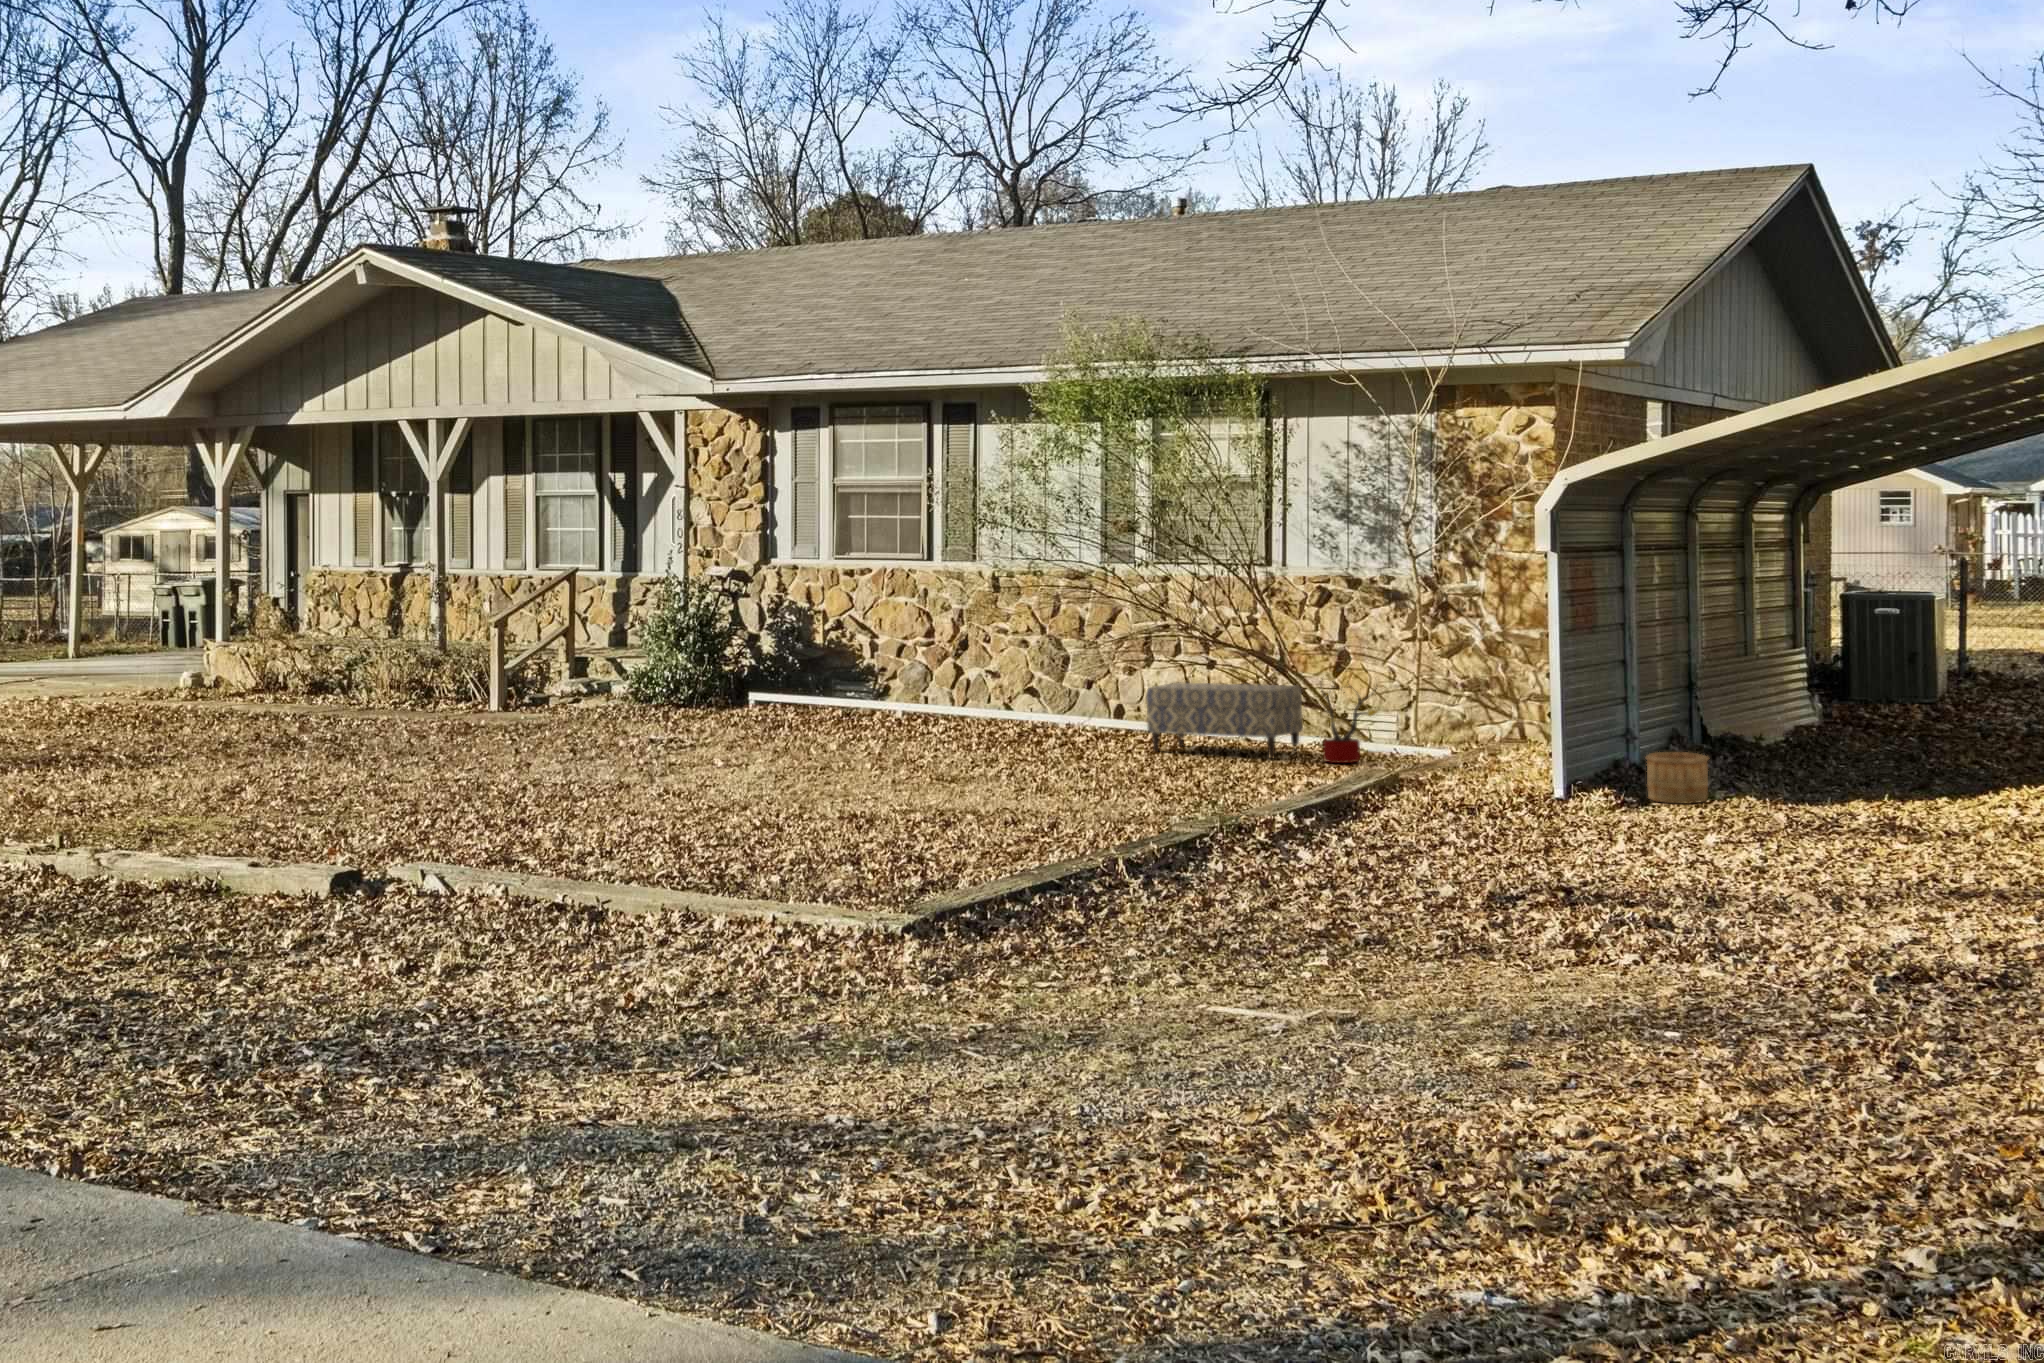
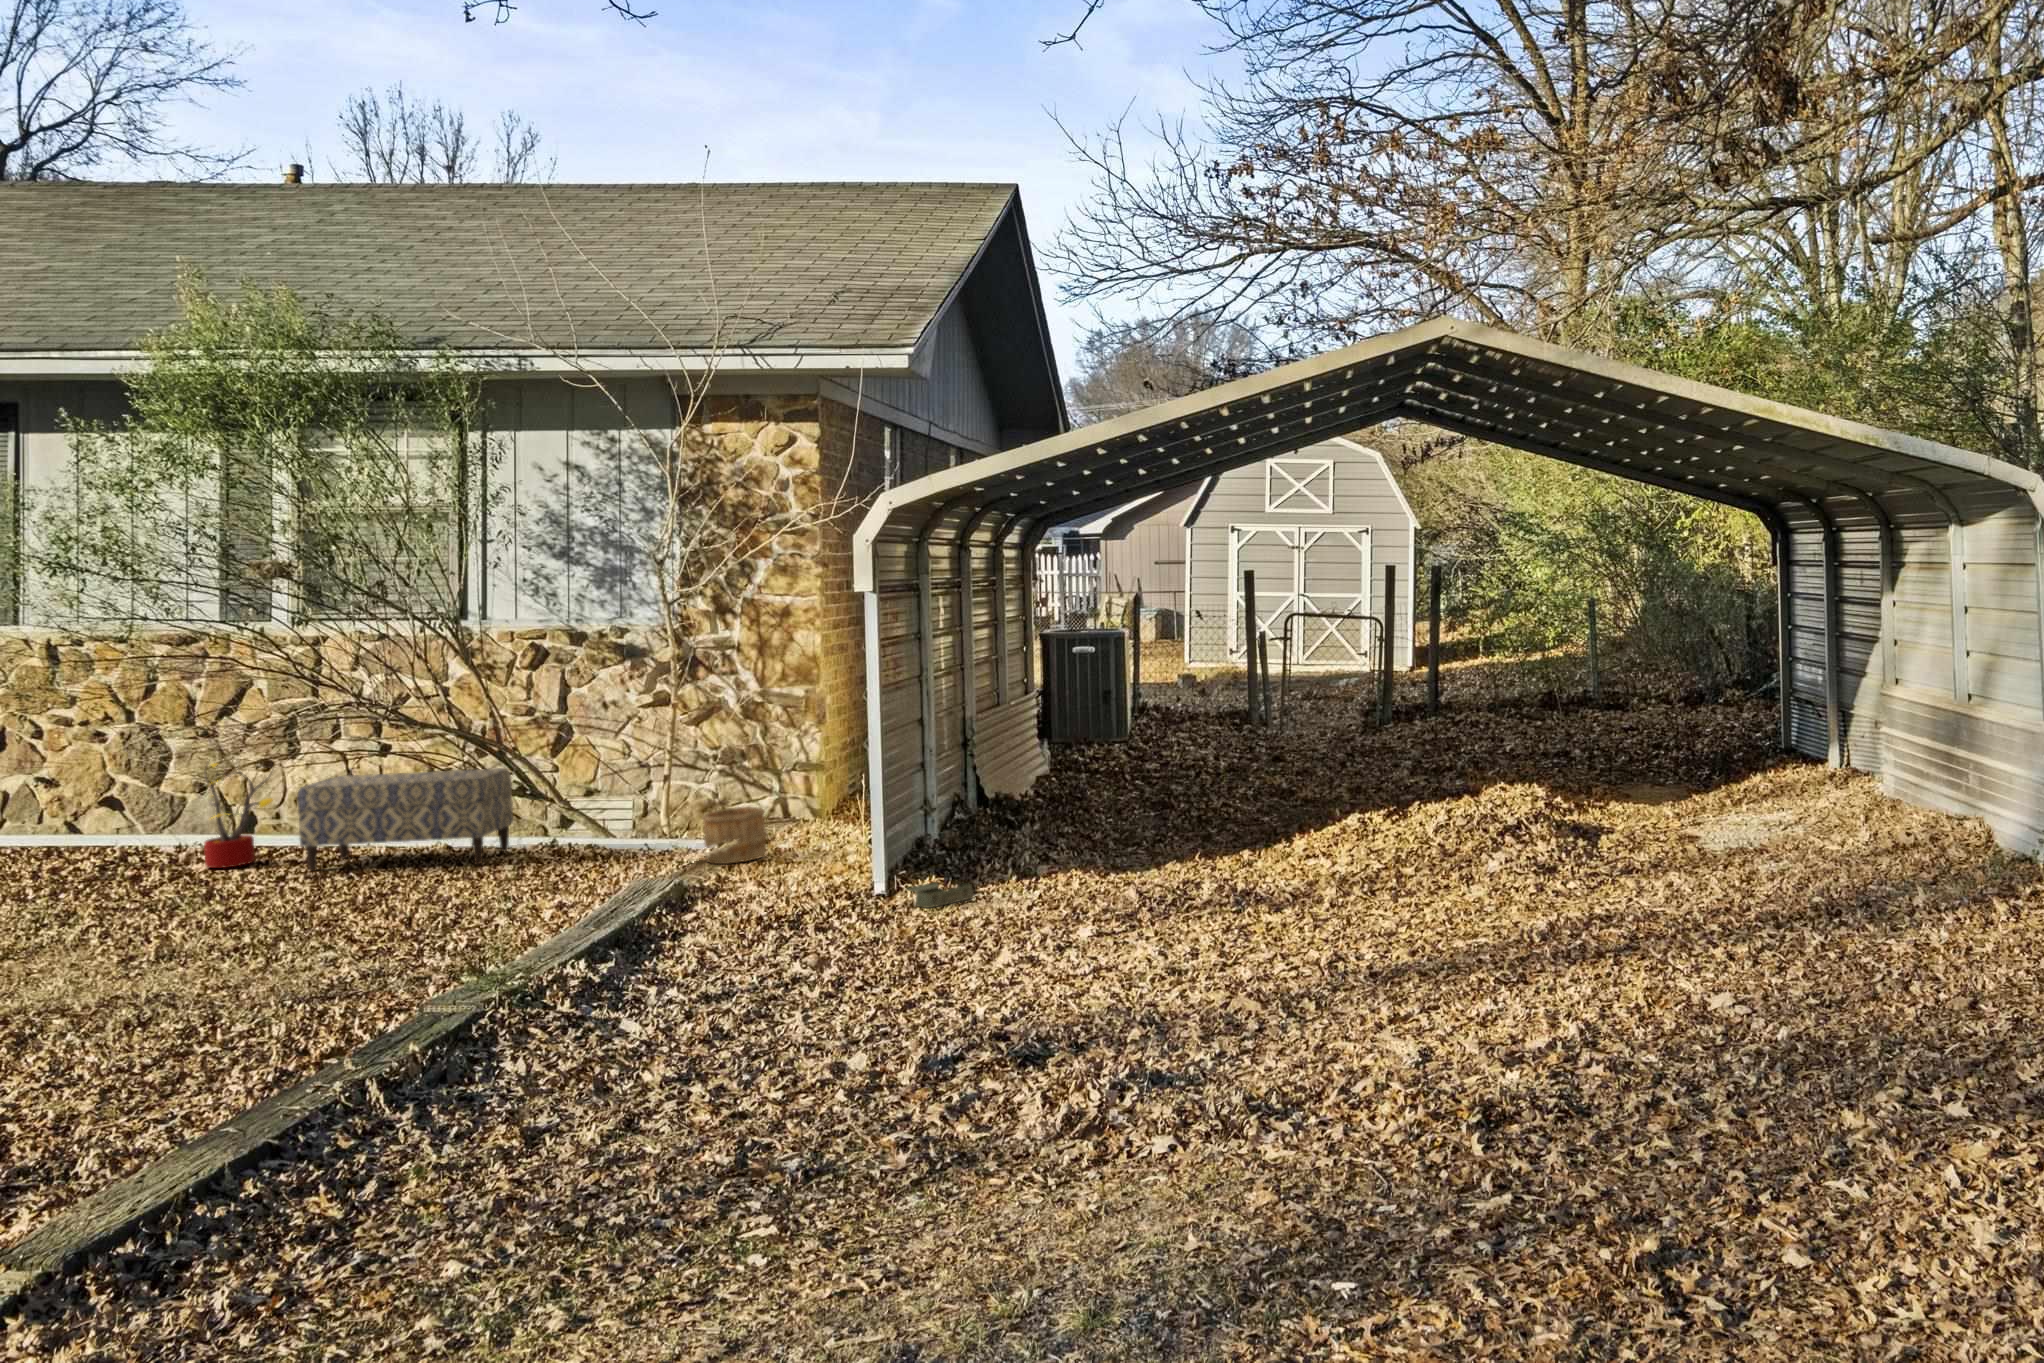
decorative plant: present [1323,678,1377,763] -> present [204,760,272,868]
wooden bucket: present [1646,752,1709,803] -> present [702,807,766,864]
toolbox: none [1580,802,1642,822] -> present [906,881,973,908]

